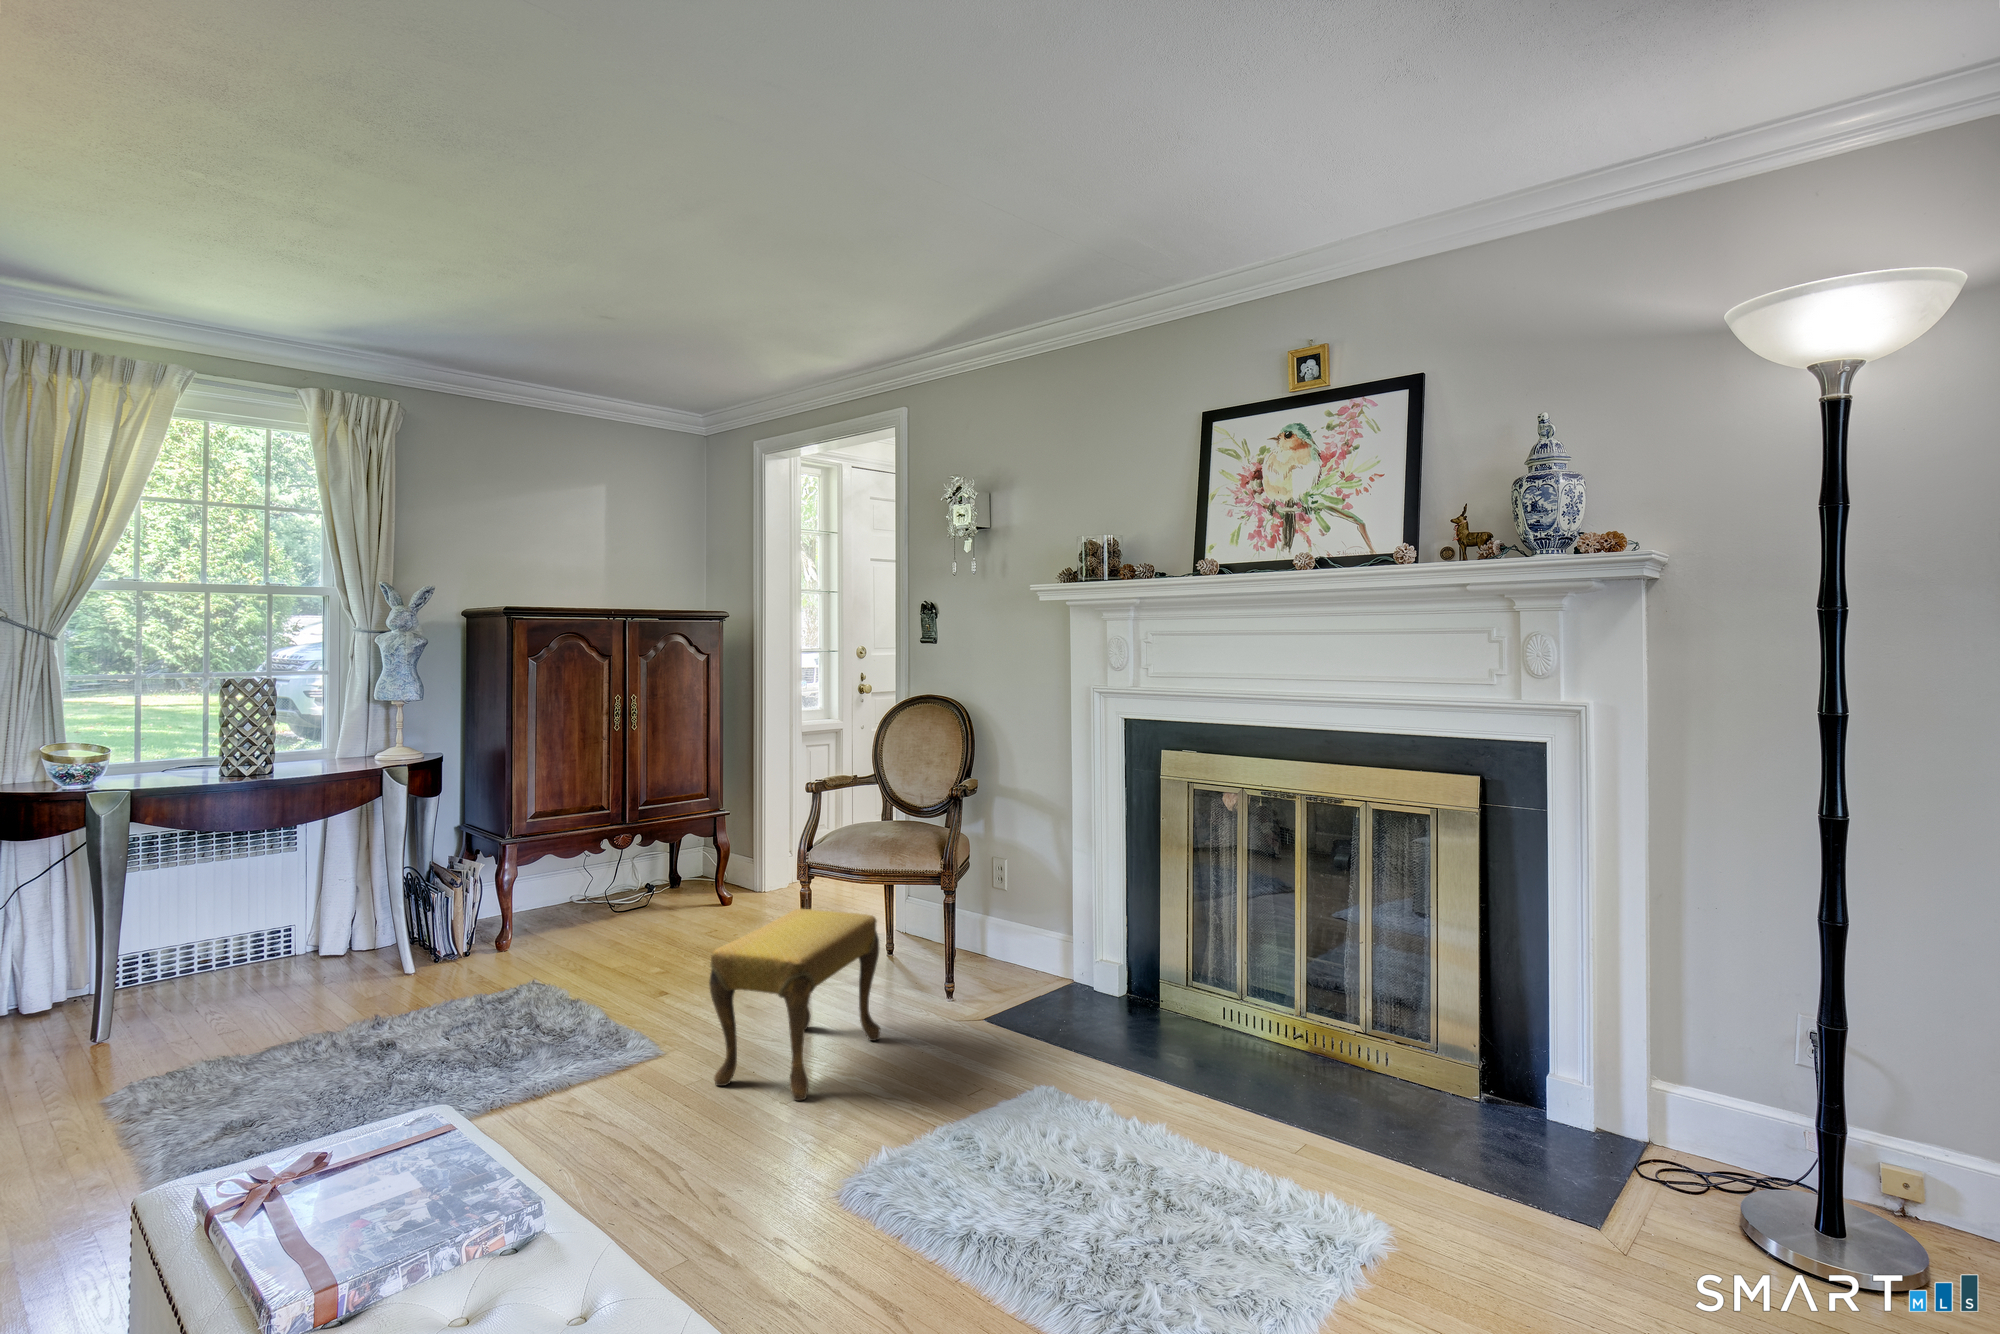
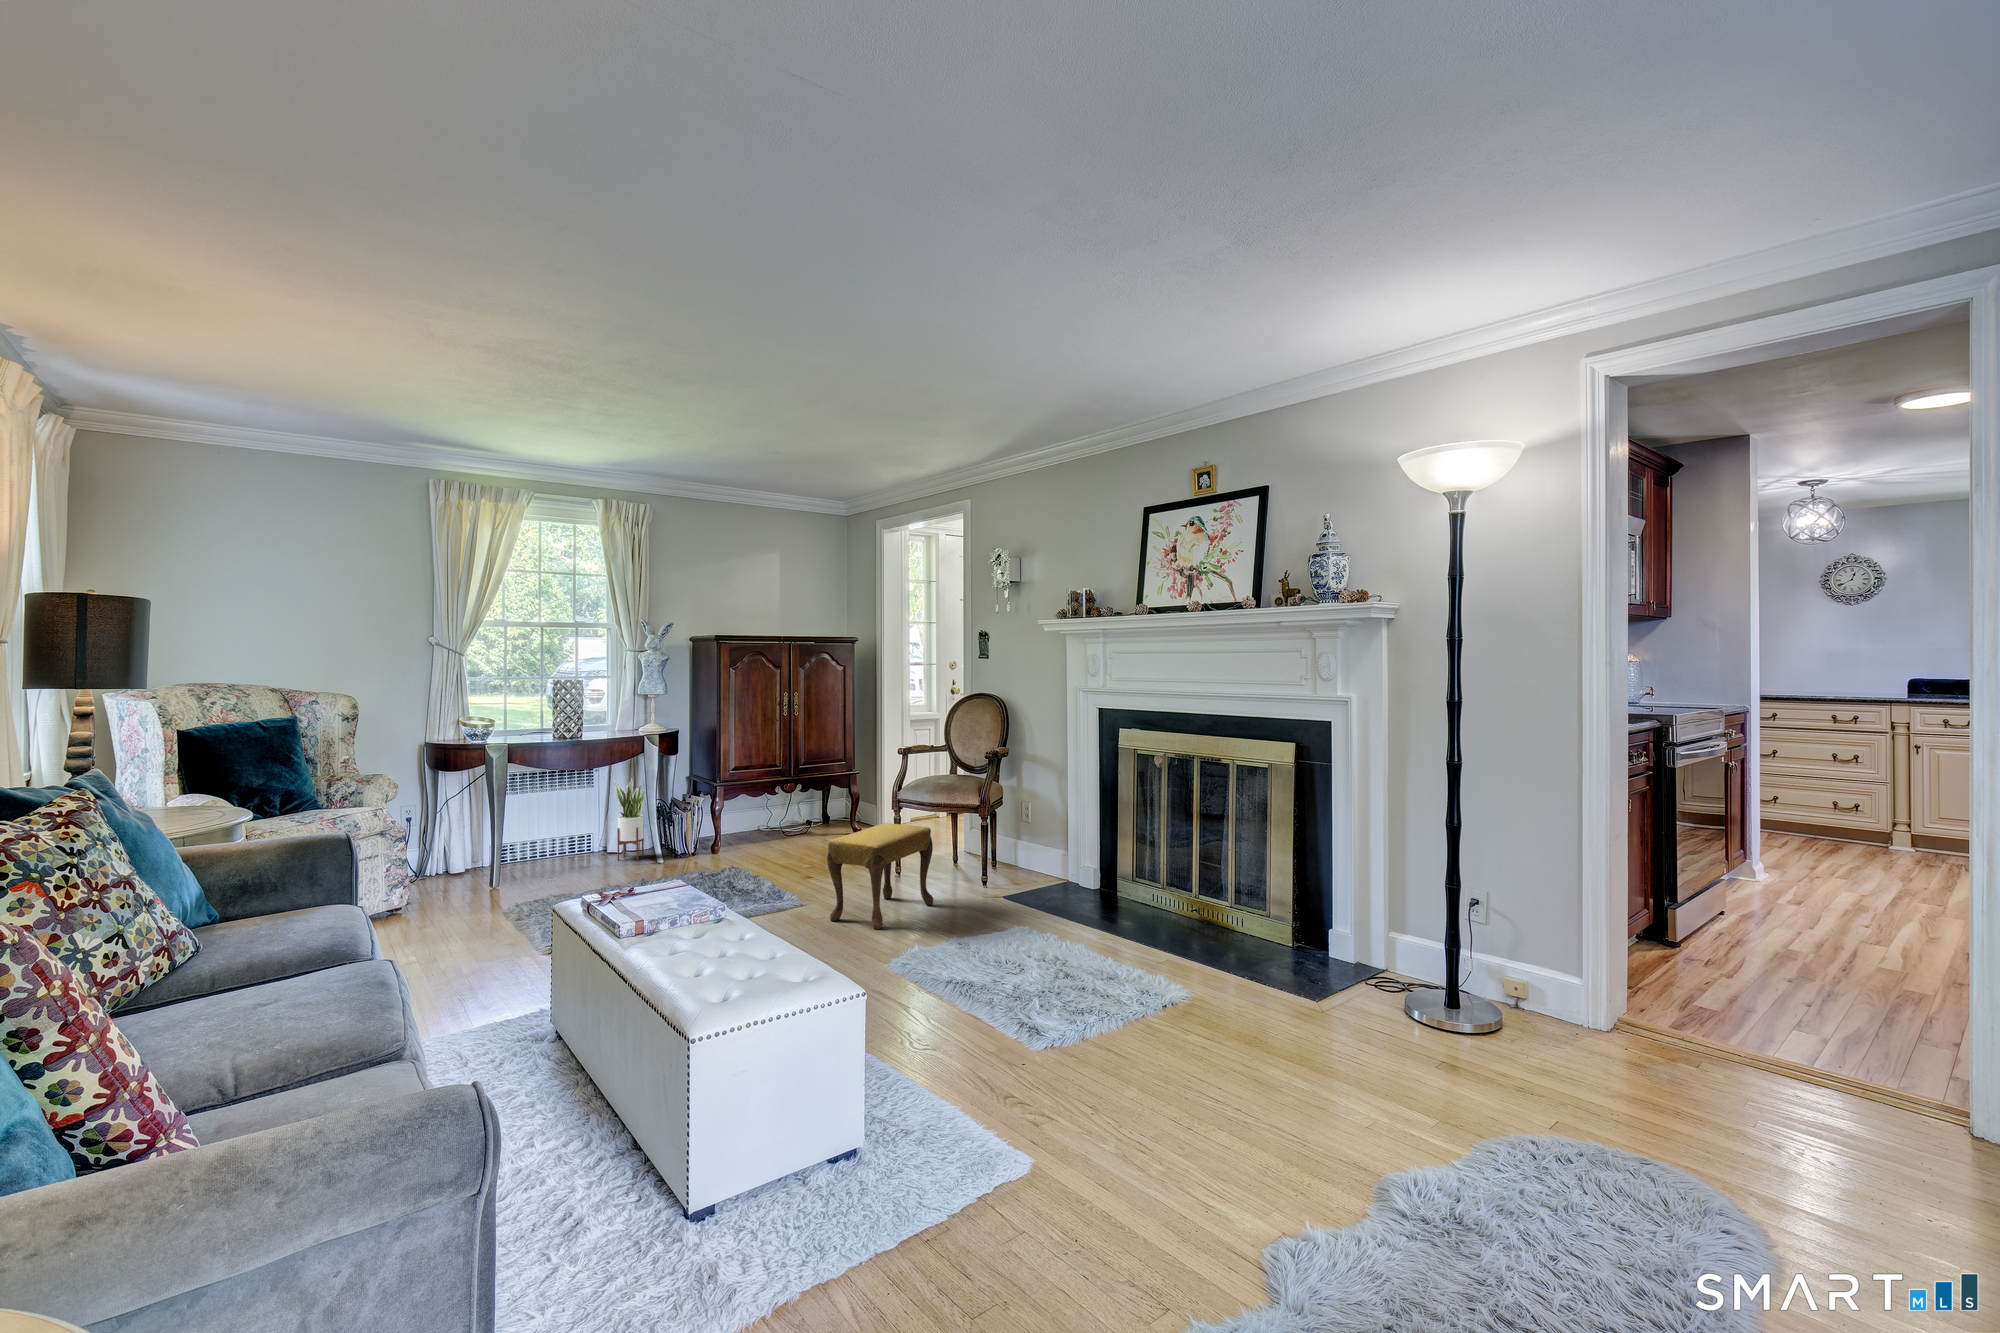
potted plant: none [332,835,386,969] -> present [614,778,645,860]

